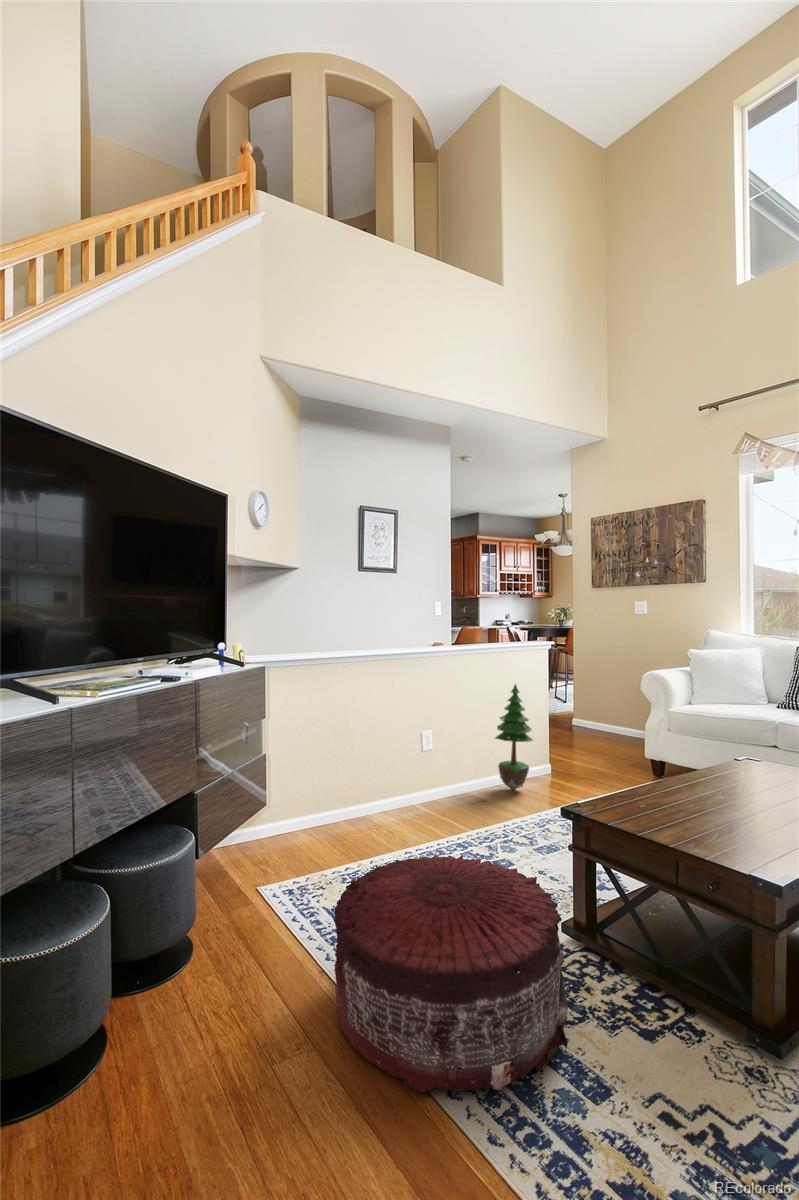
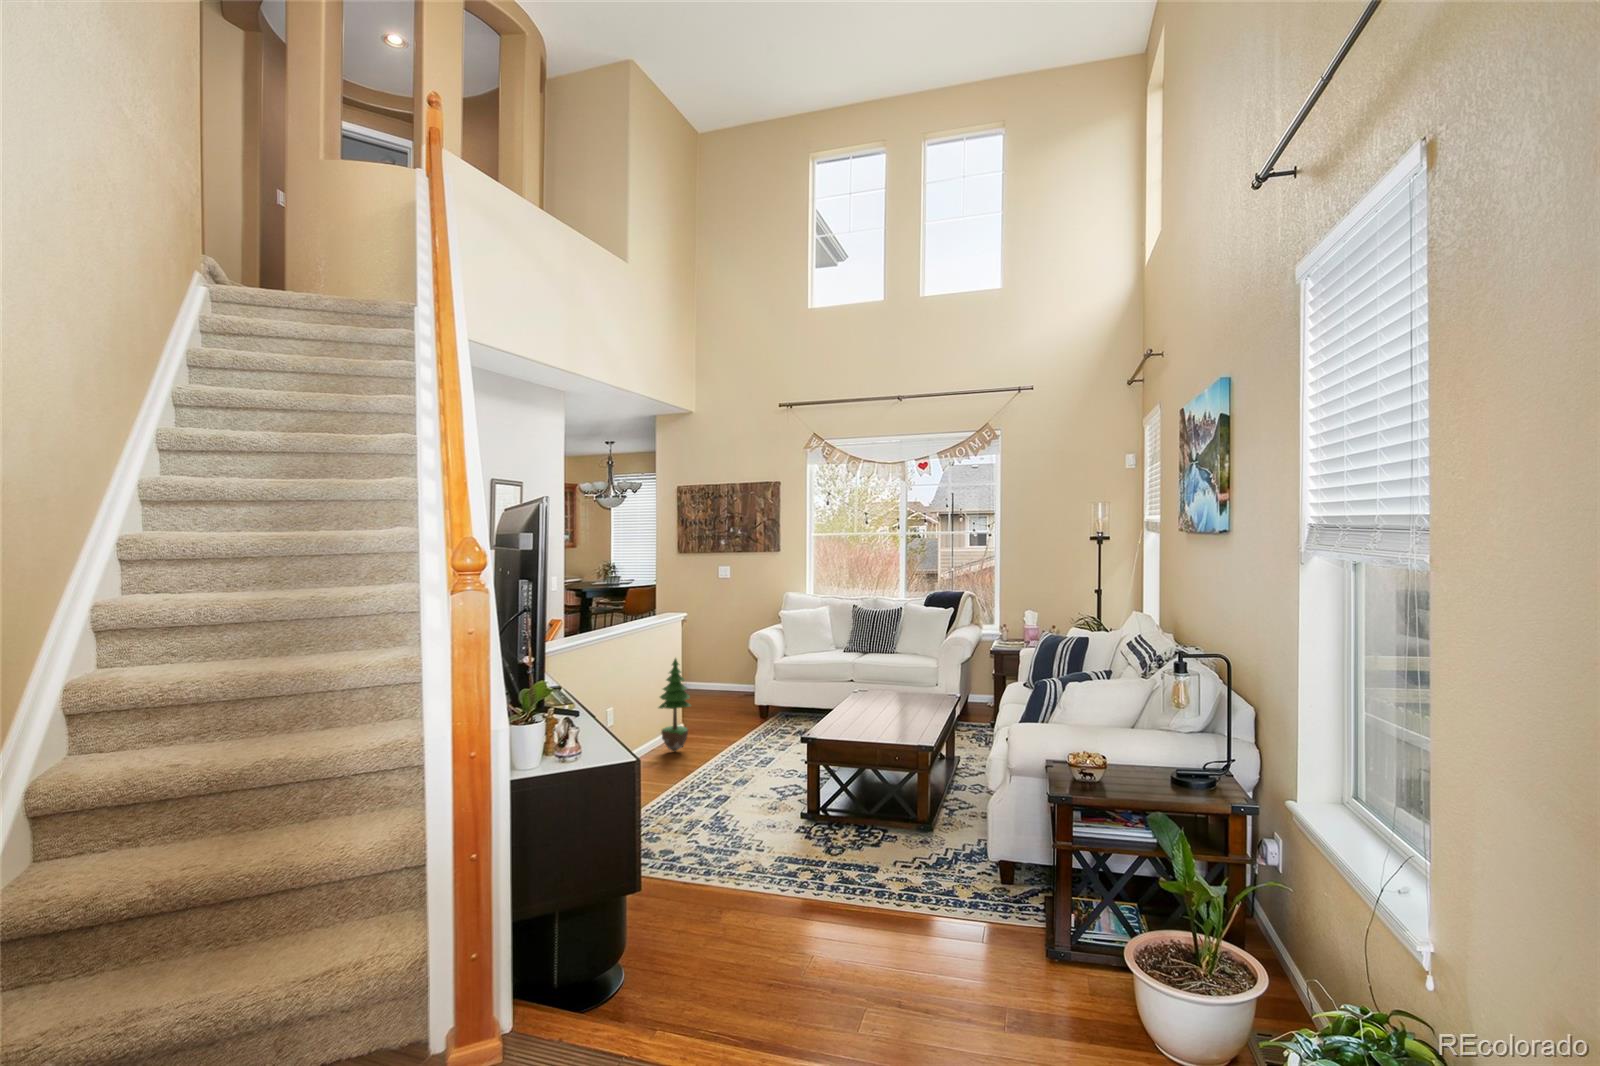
pouf: present [334,855,568,1093] -> none [701,780,850,897]

